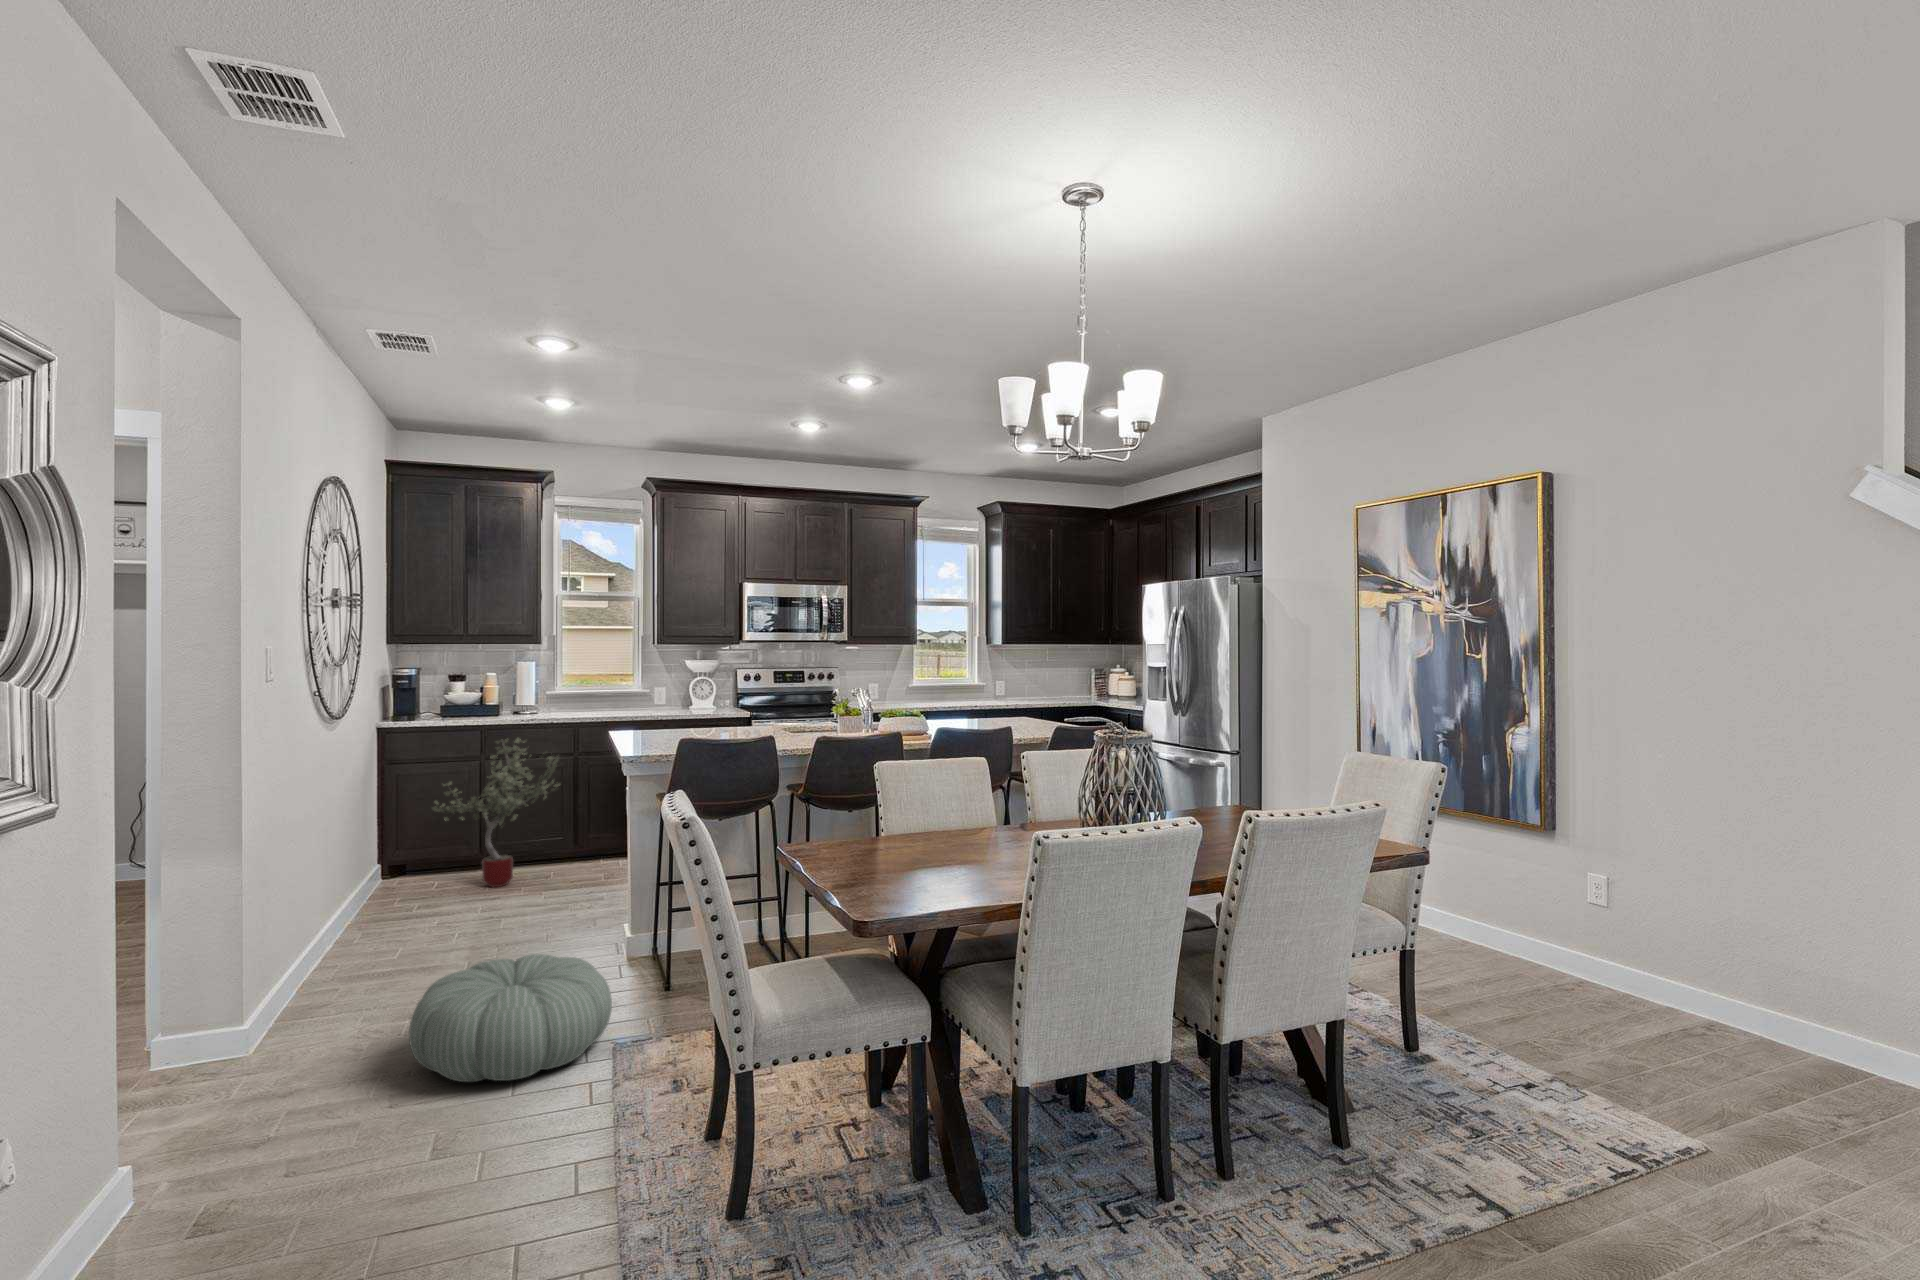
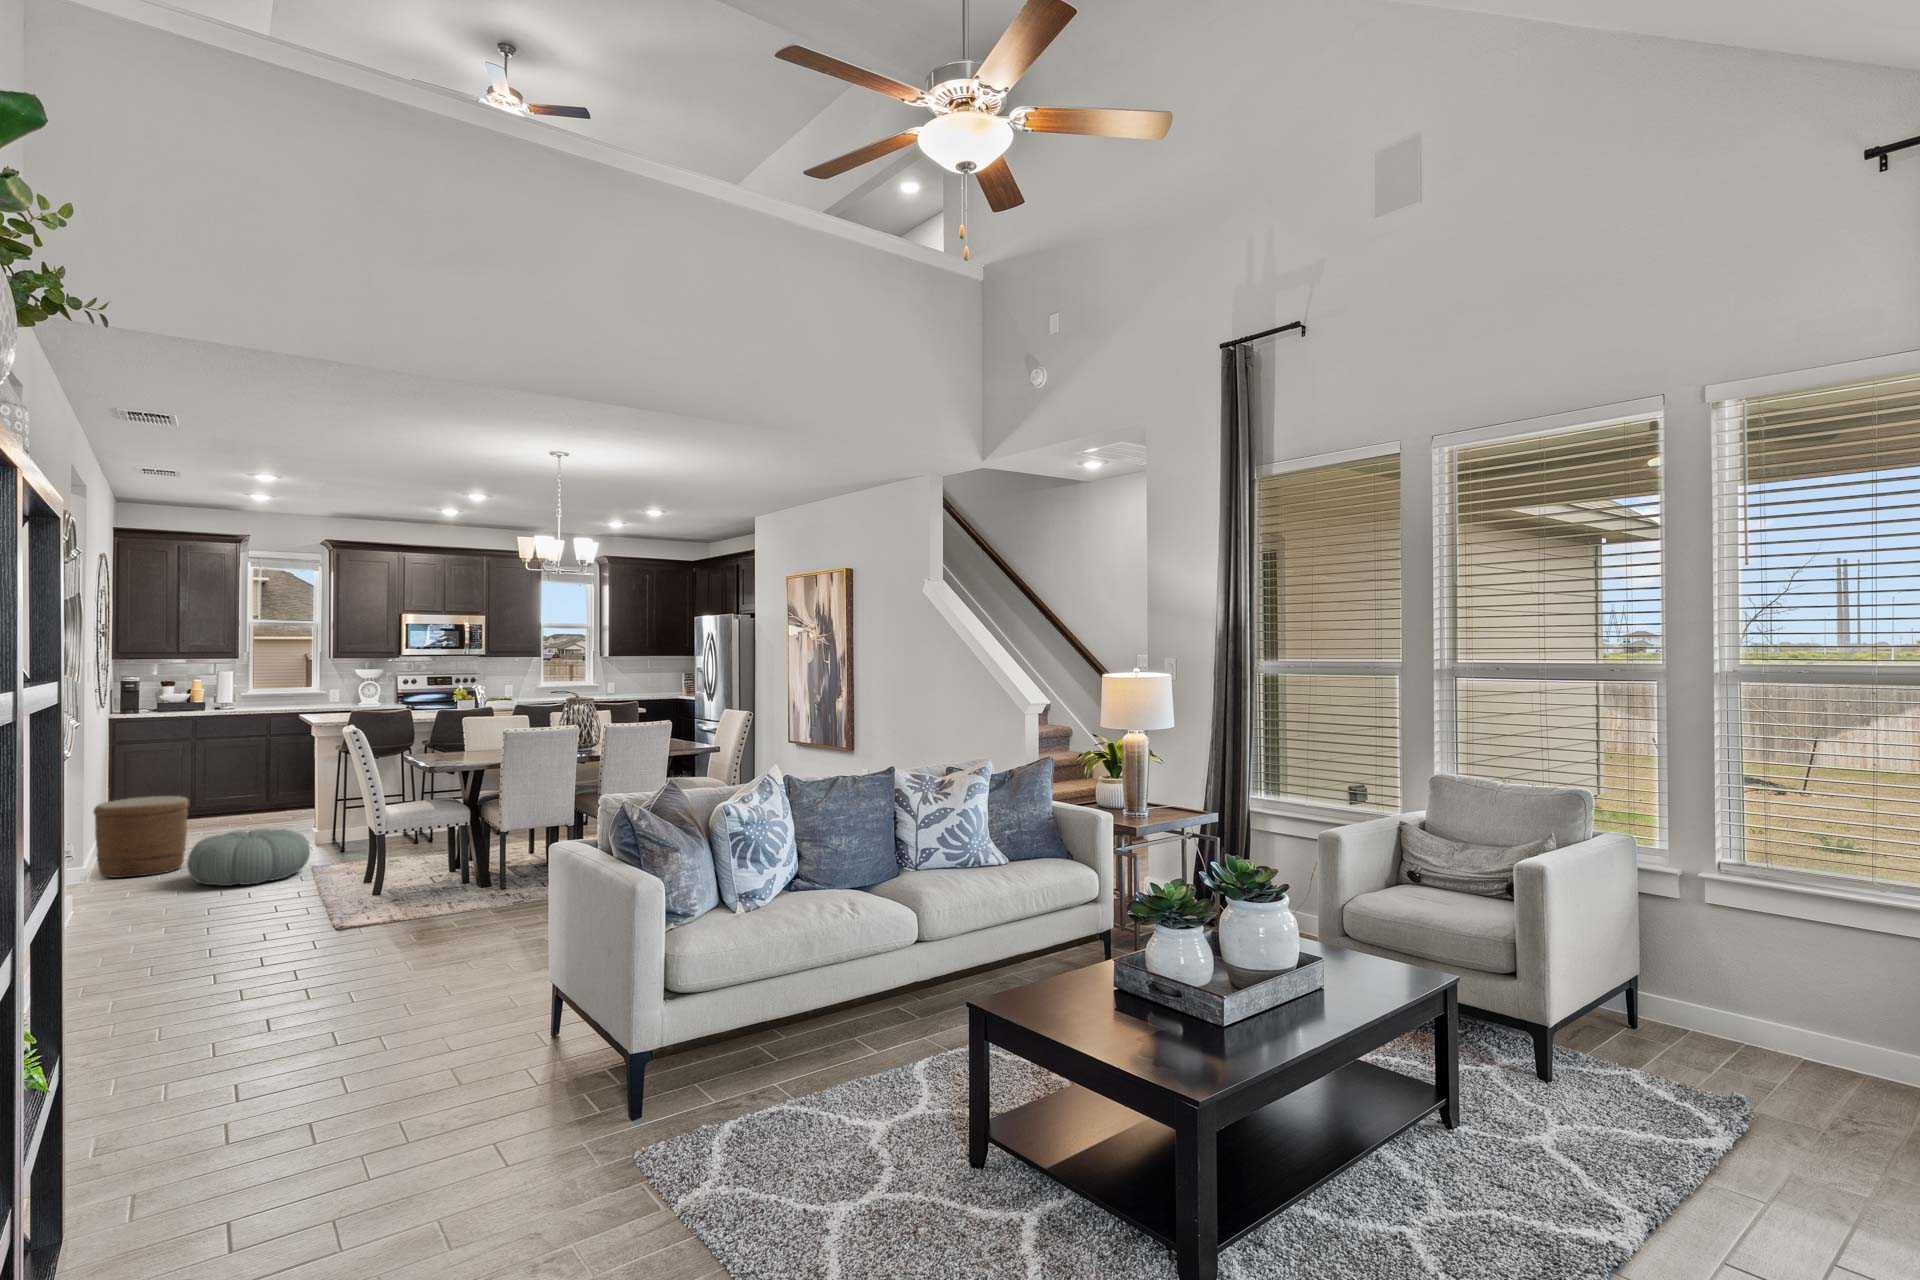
potted tree: present [433,738,560,887] -> none [153,722,259,827]
woven basket: none [291,876,436,1027] -> present [94,796,189,878]

